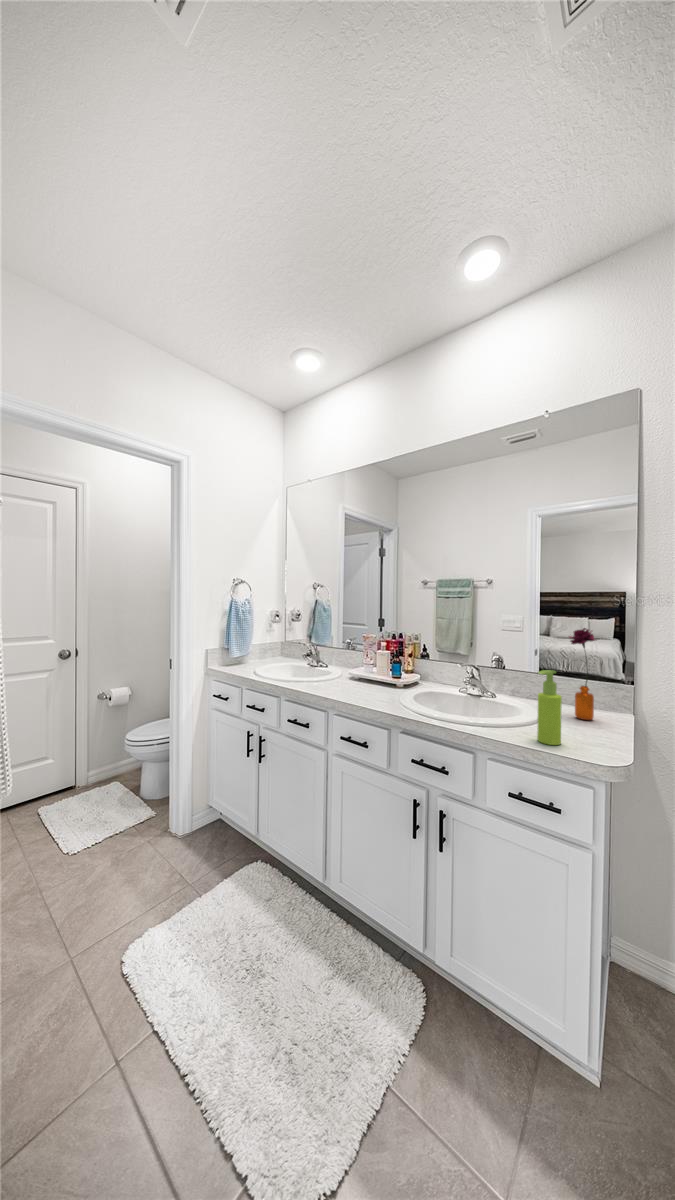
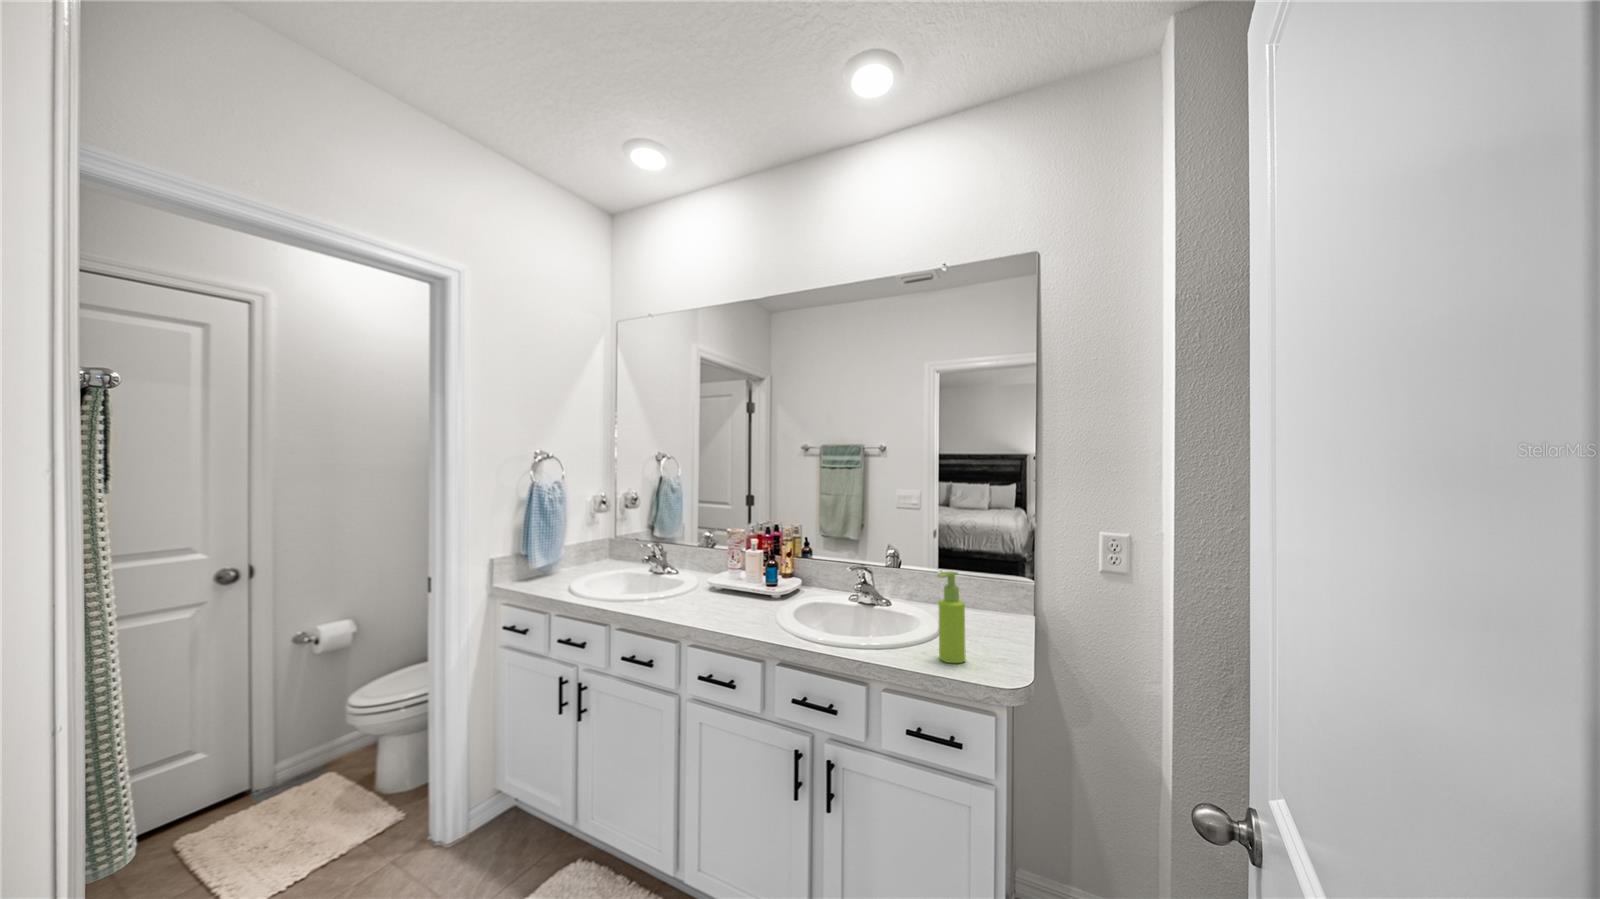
flower: present [568,628,603,720] -> none [978,513,1017,627]

